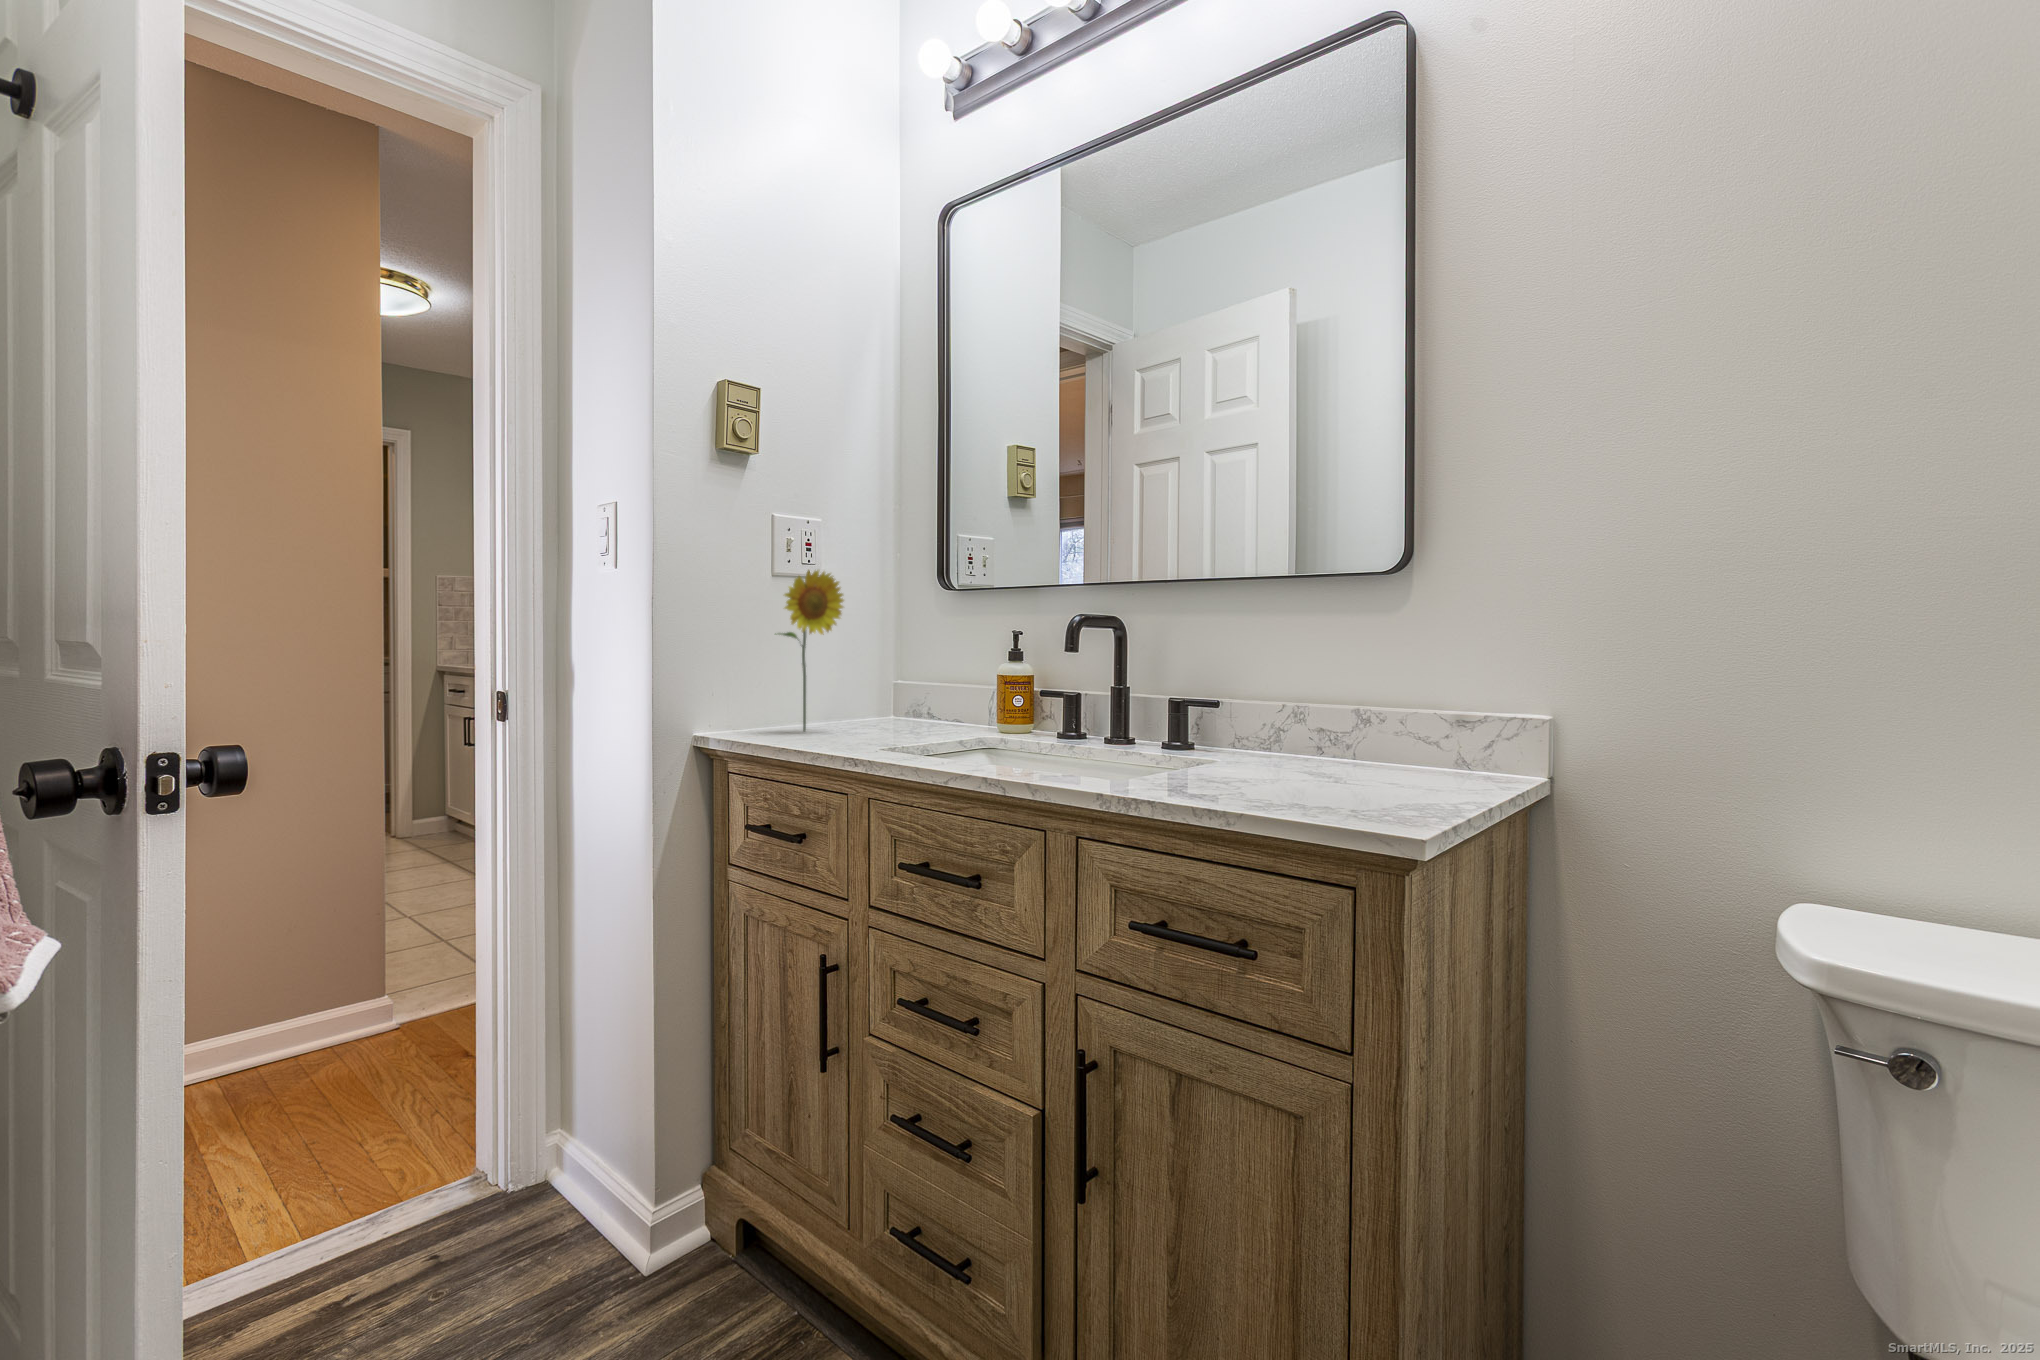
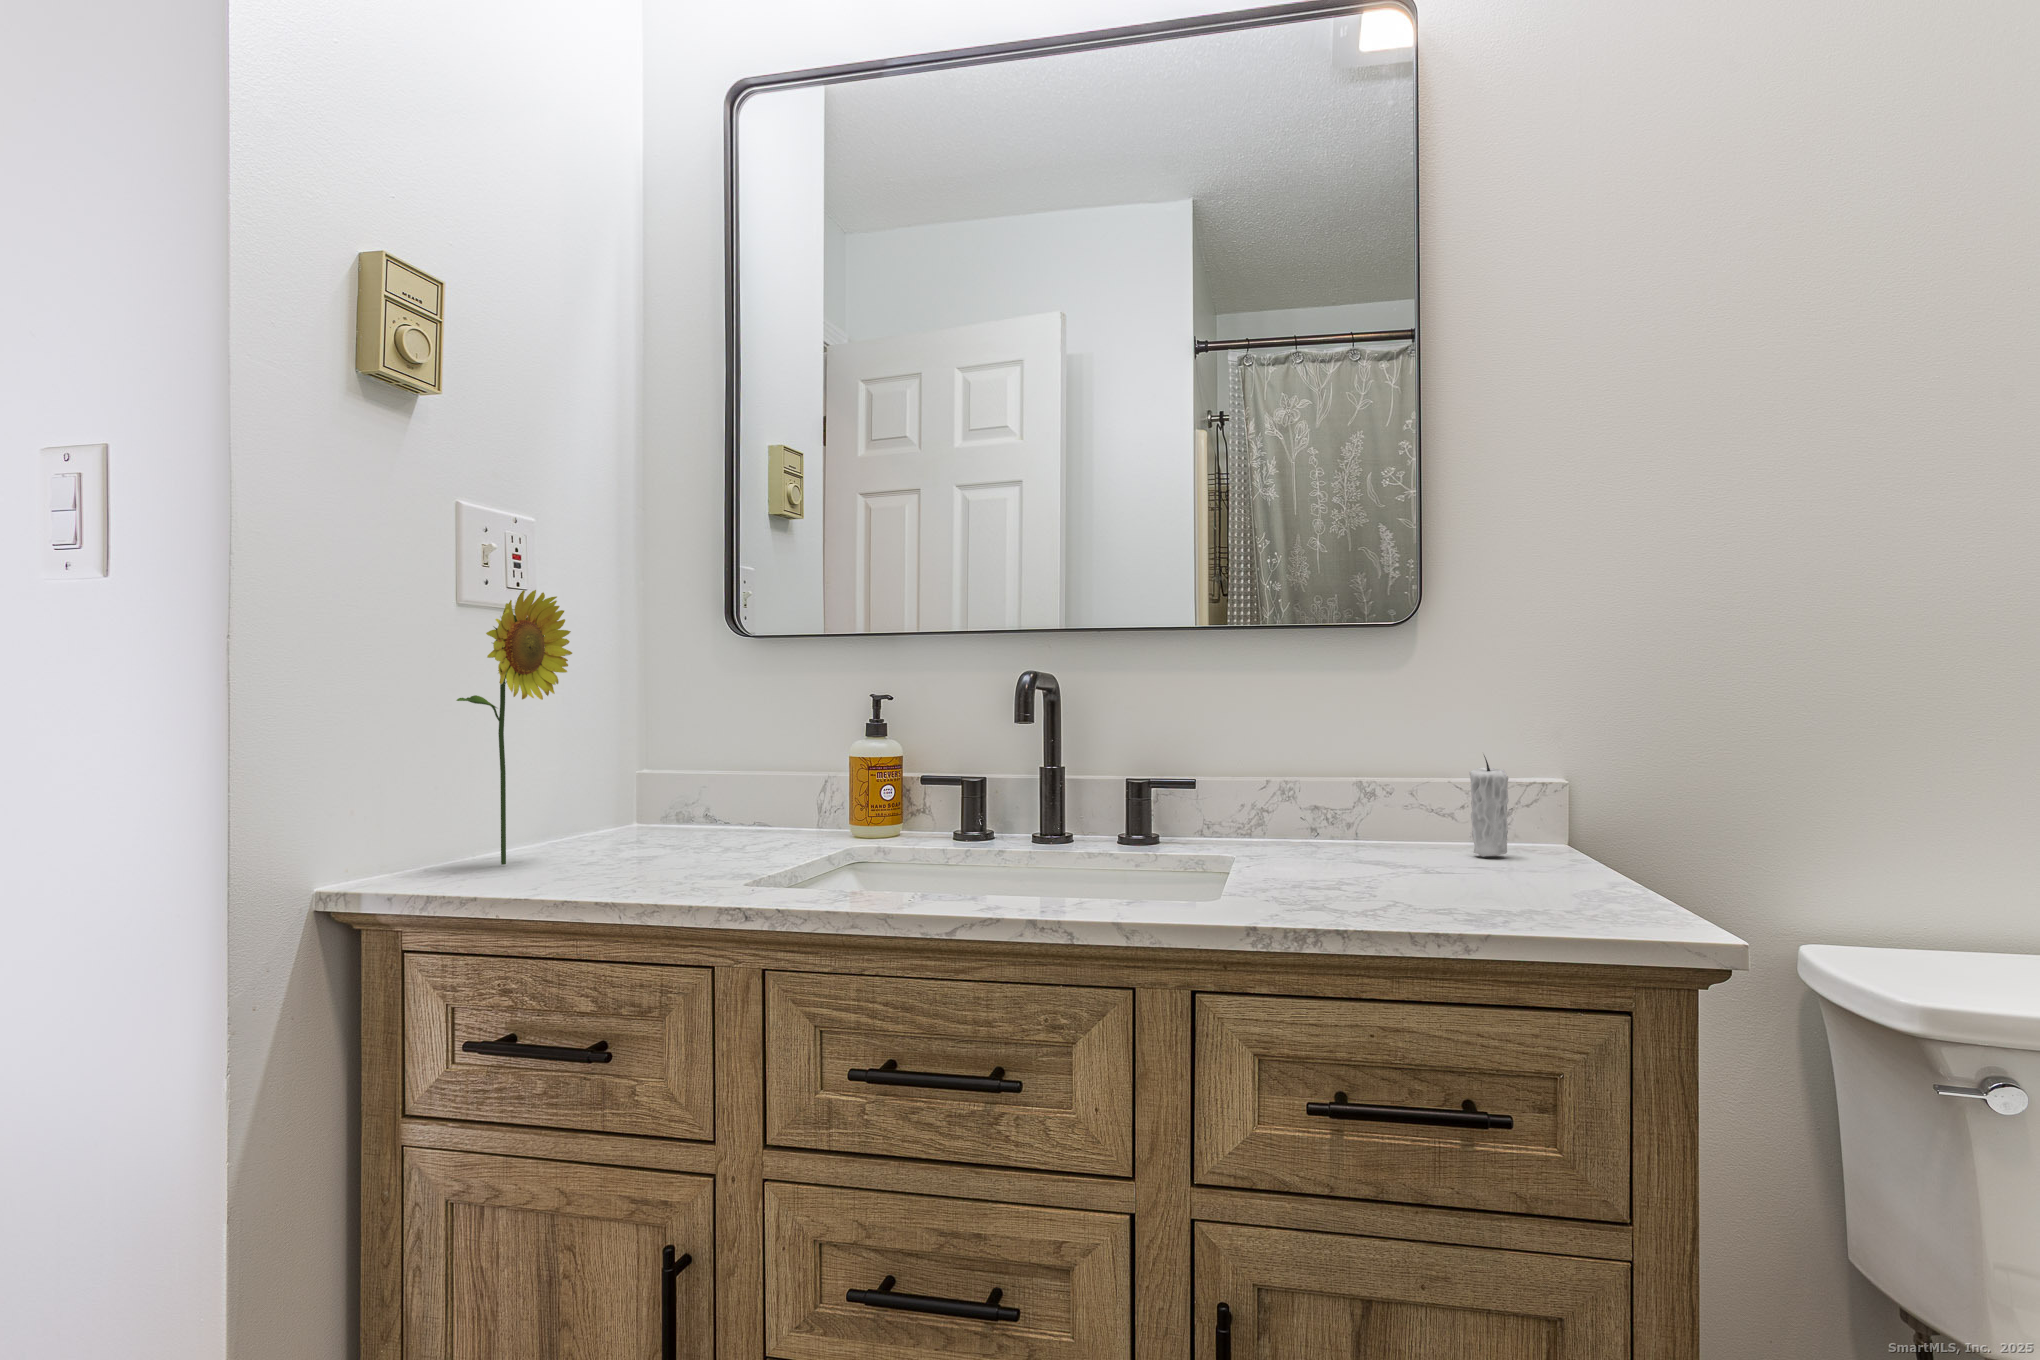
candle: none [1451,688,1484,776] -> present [1469,756,1508,857]

